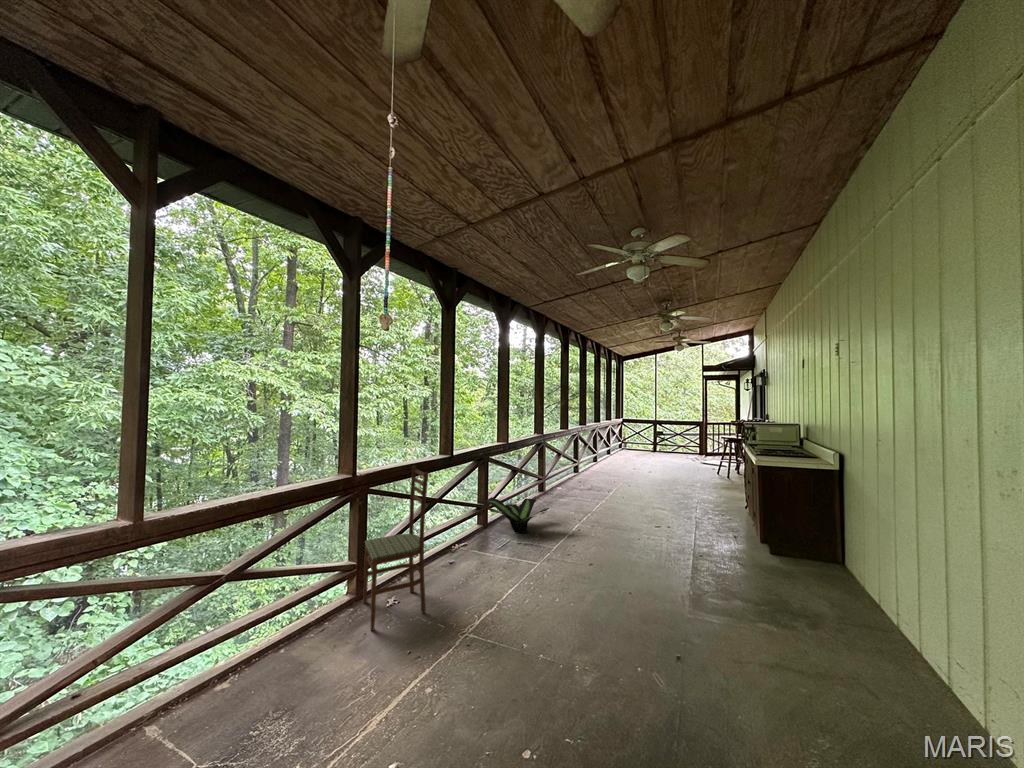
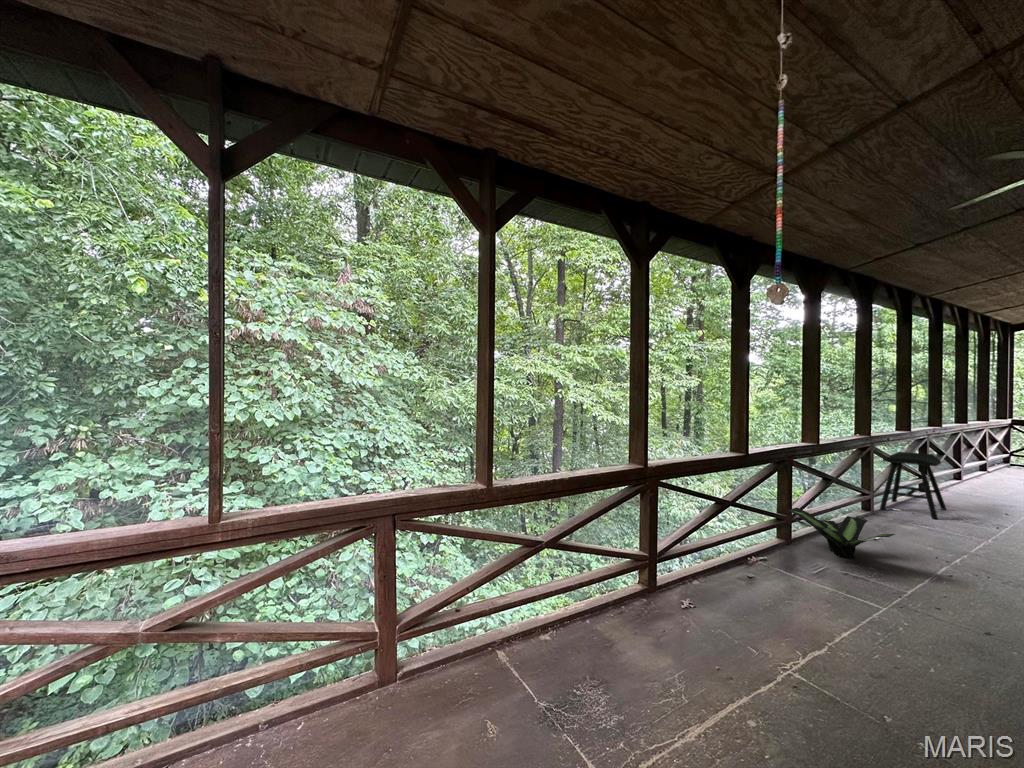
stool: none [551,444,587,490] -> present [880,452,946,519]
dining chair: present [363,466,428,631] -> none [670,461,742,614]

